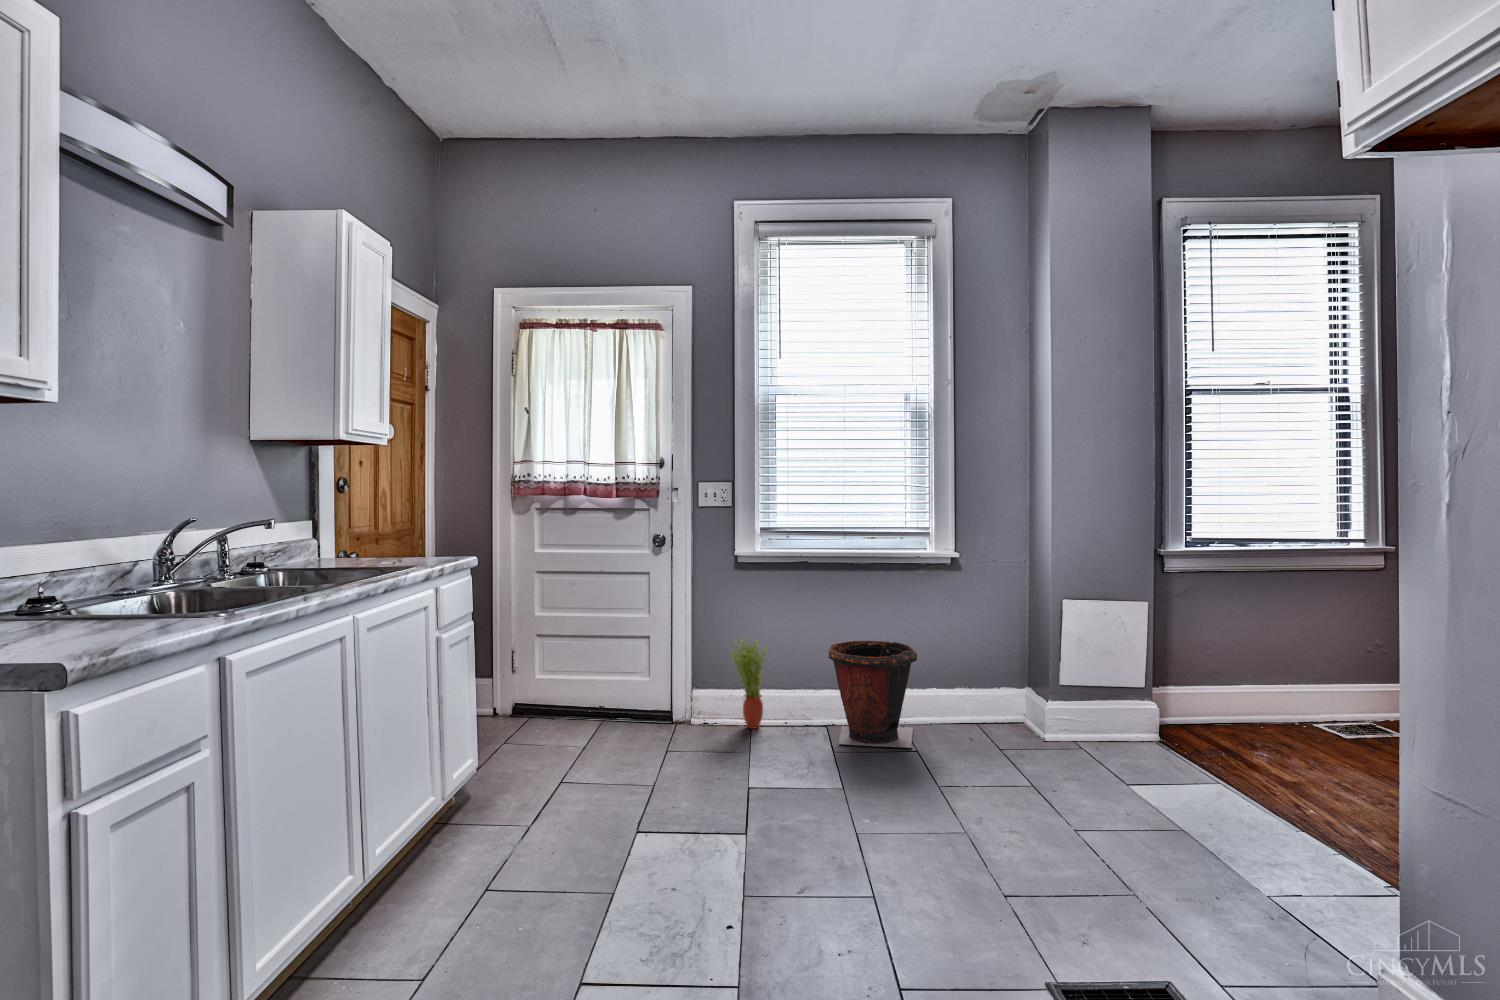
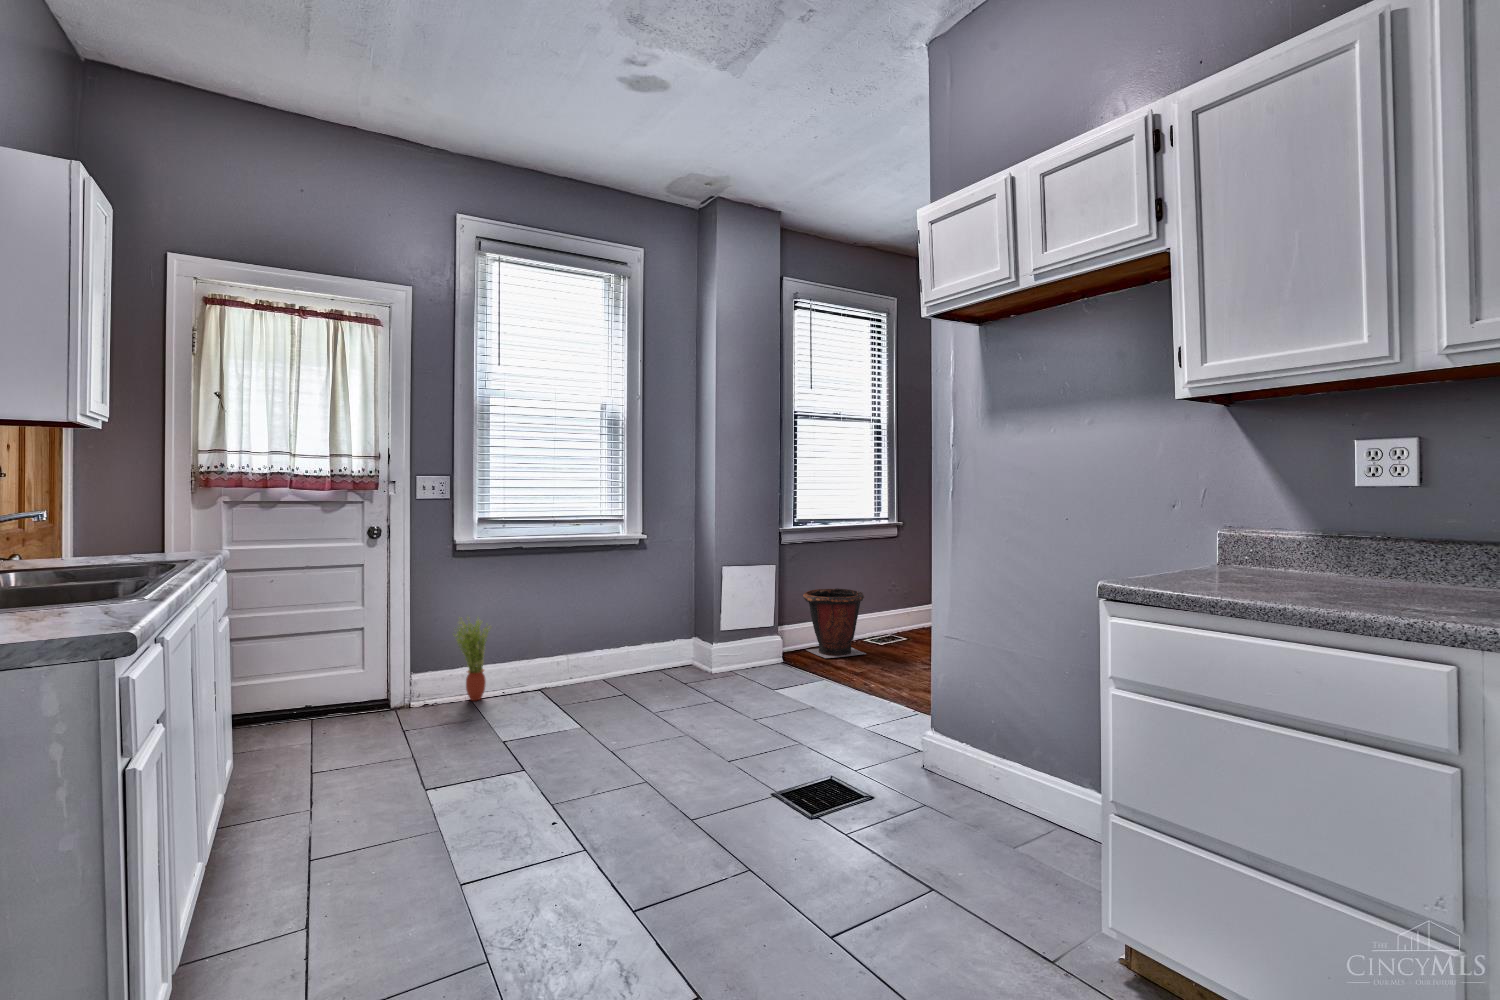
waste bin: present [828,641,917,748] -> present [803,588,866,658]

